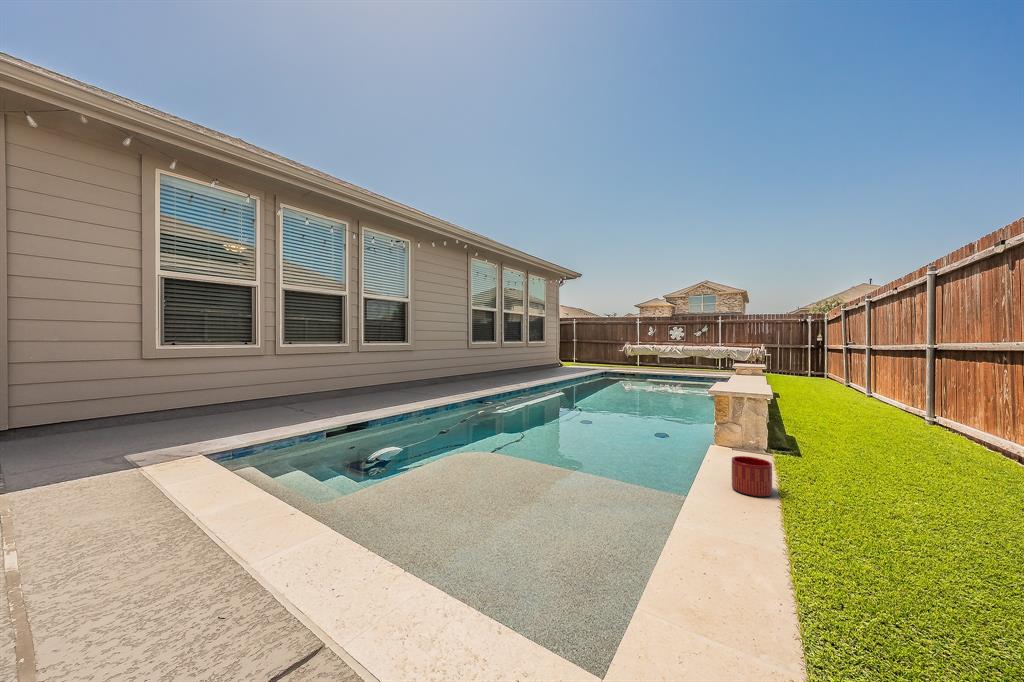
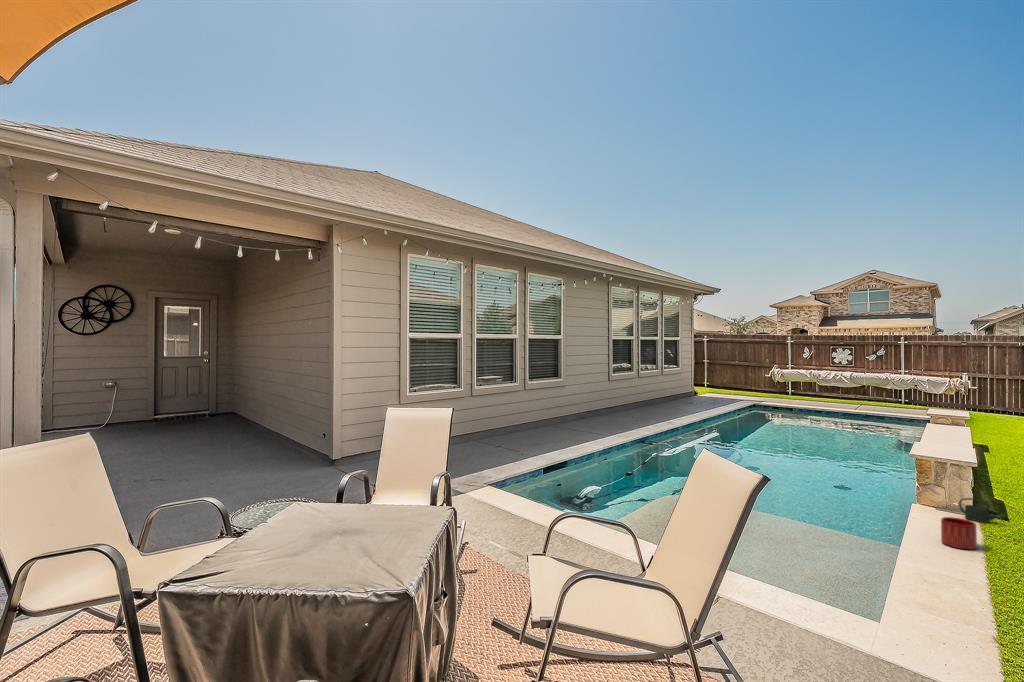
watering can: none [754,434,803,462] -> present [959,498,1005,523]

